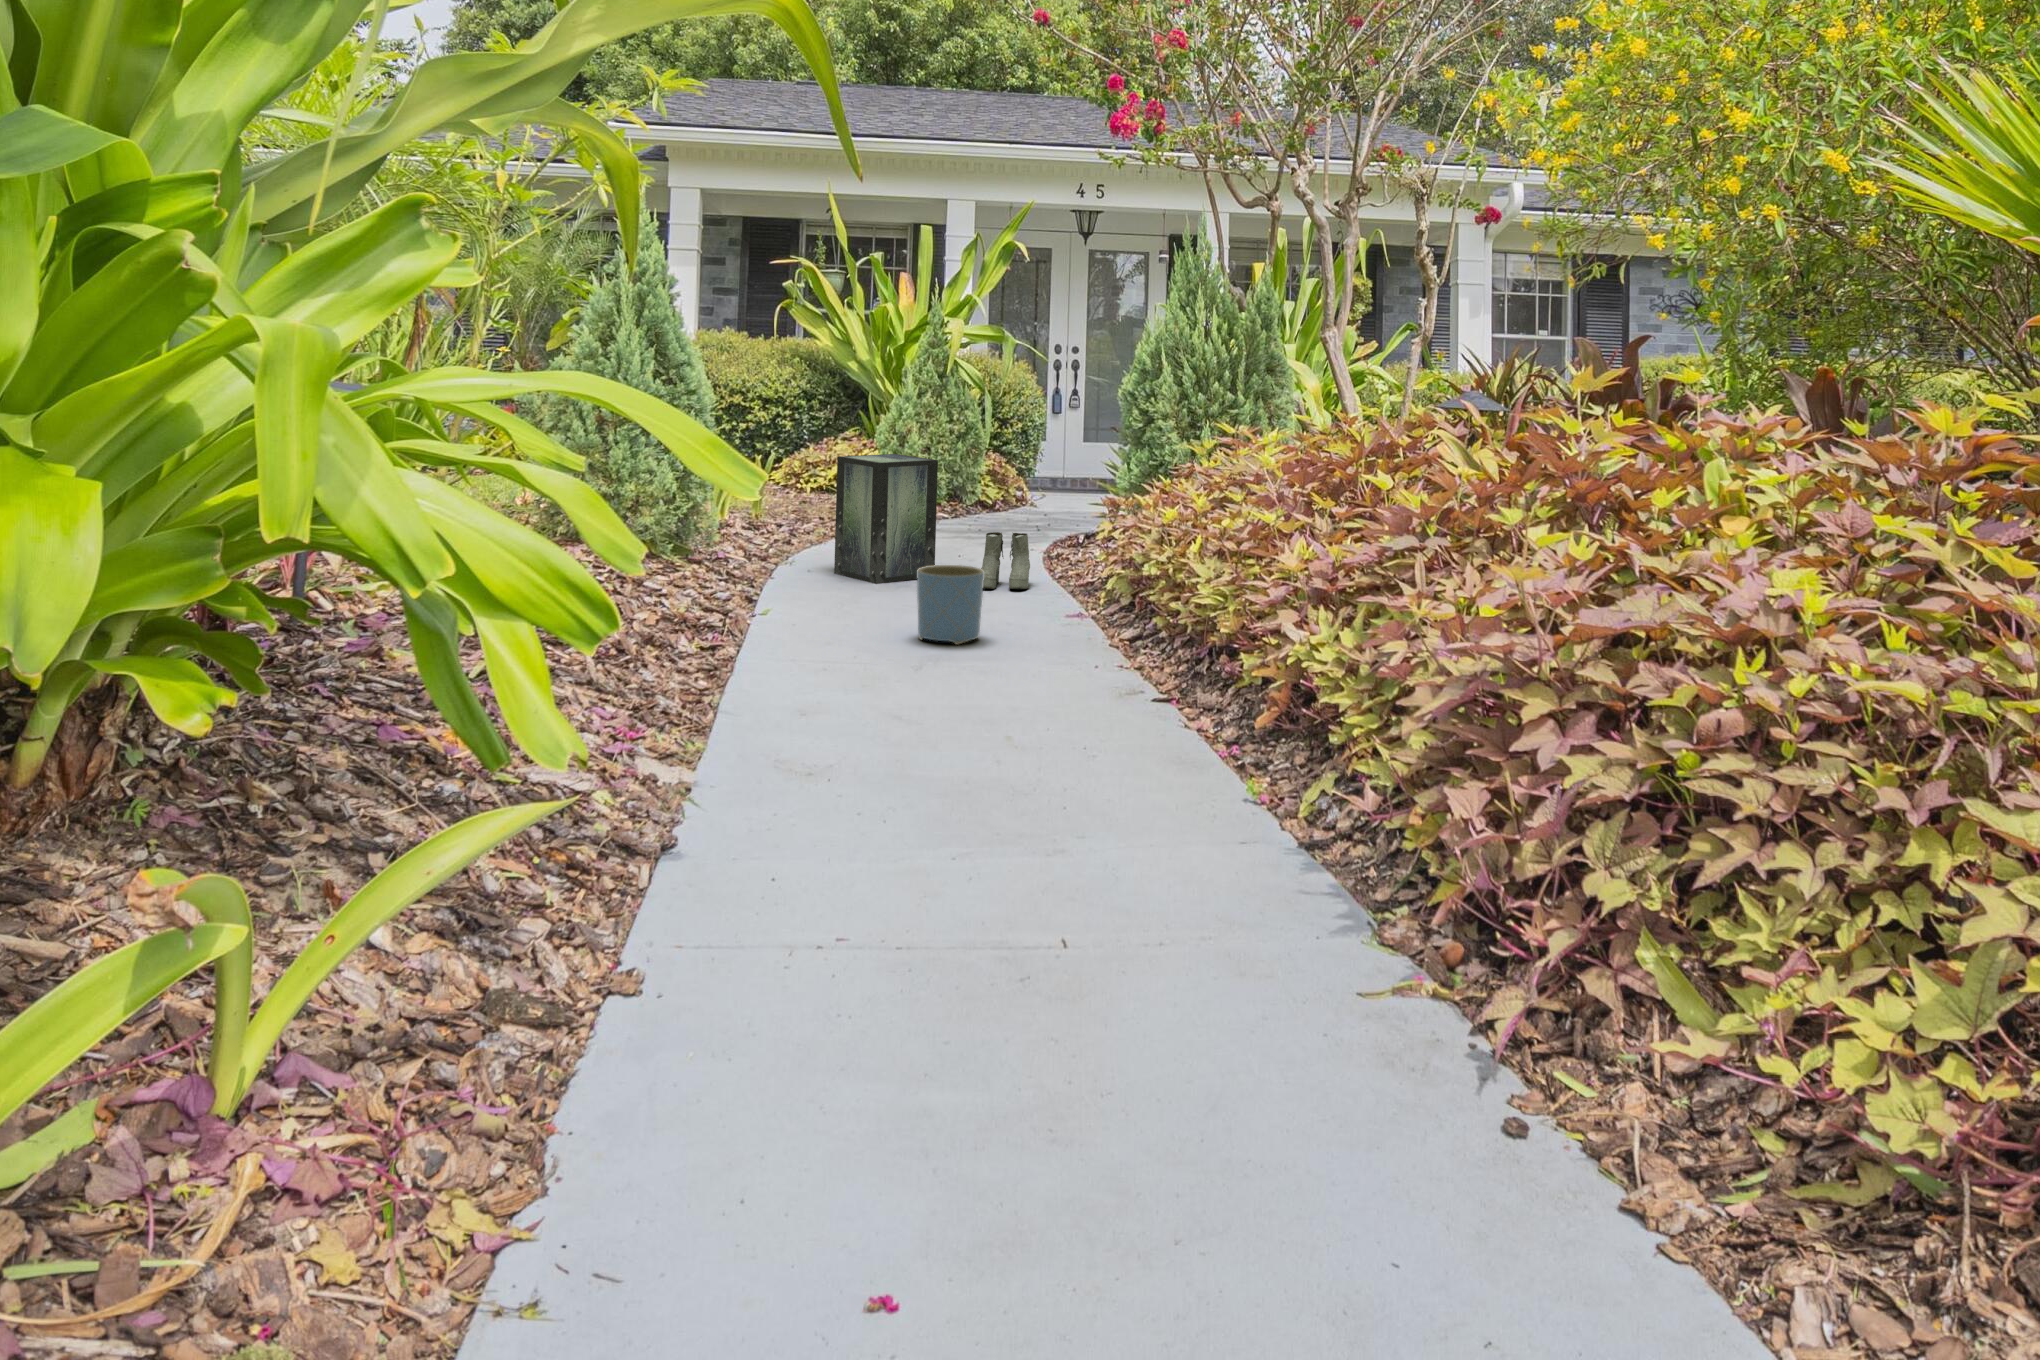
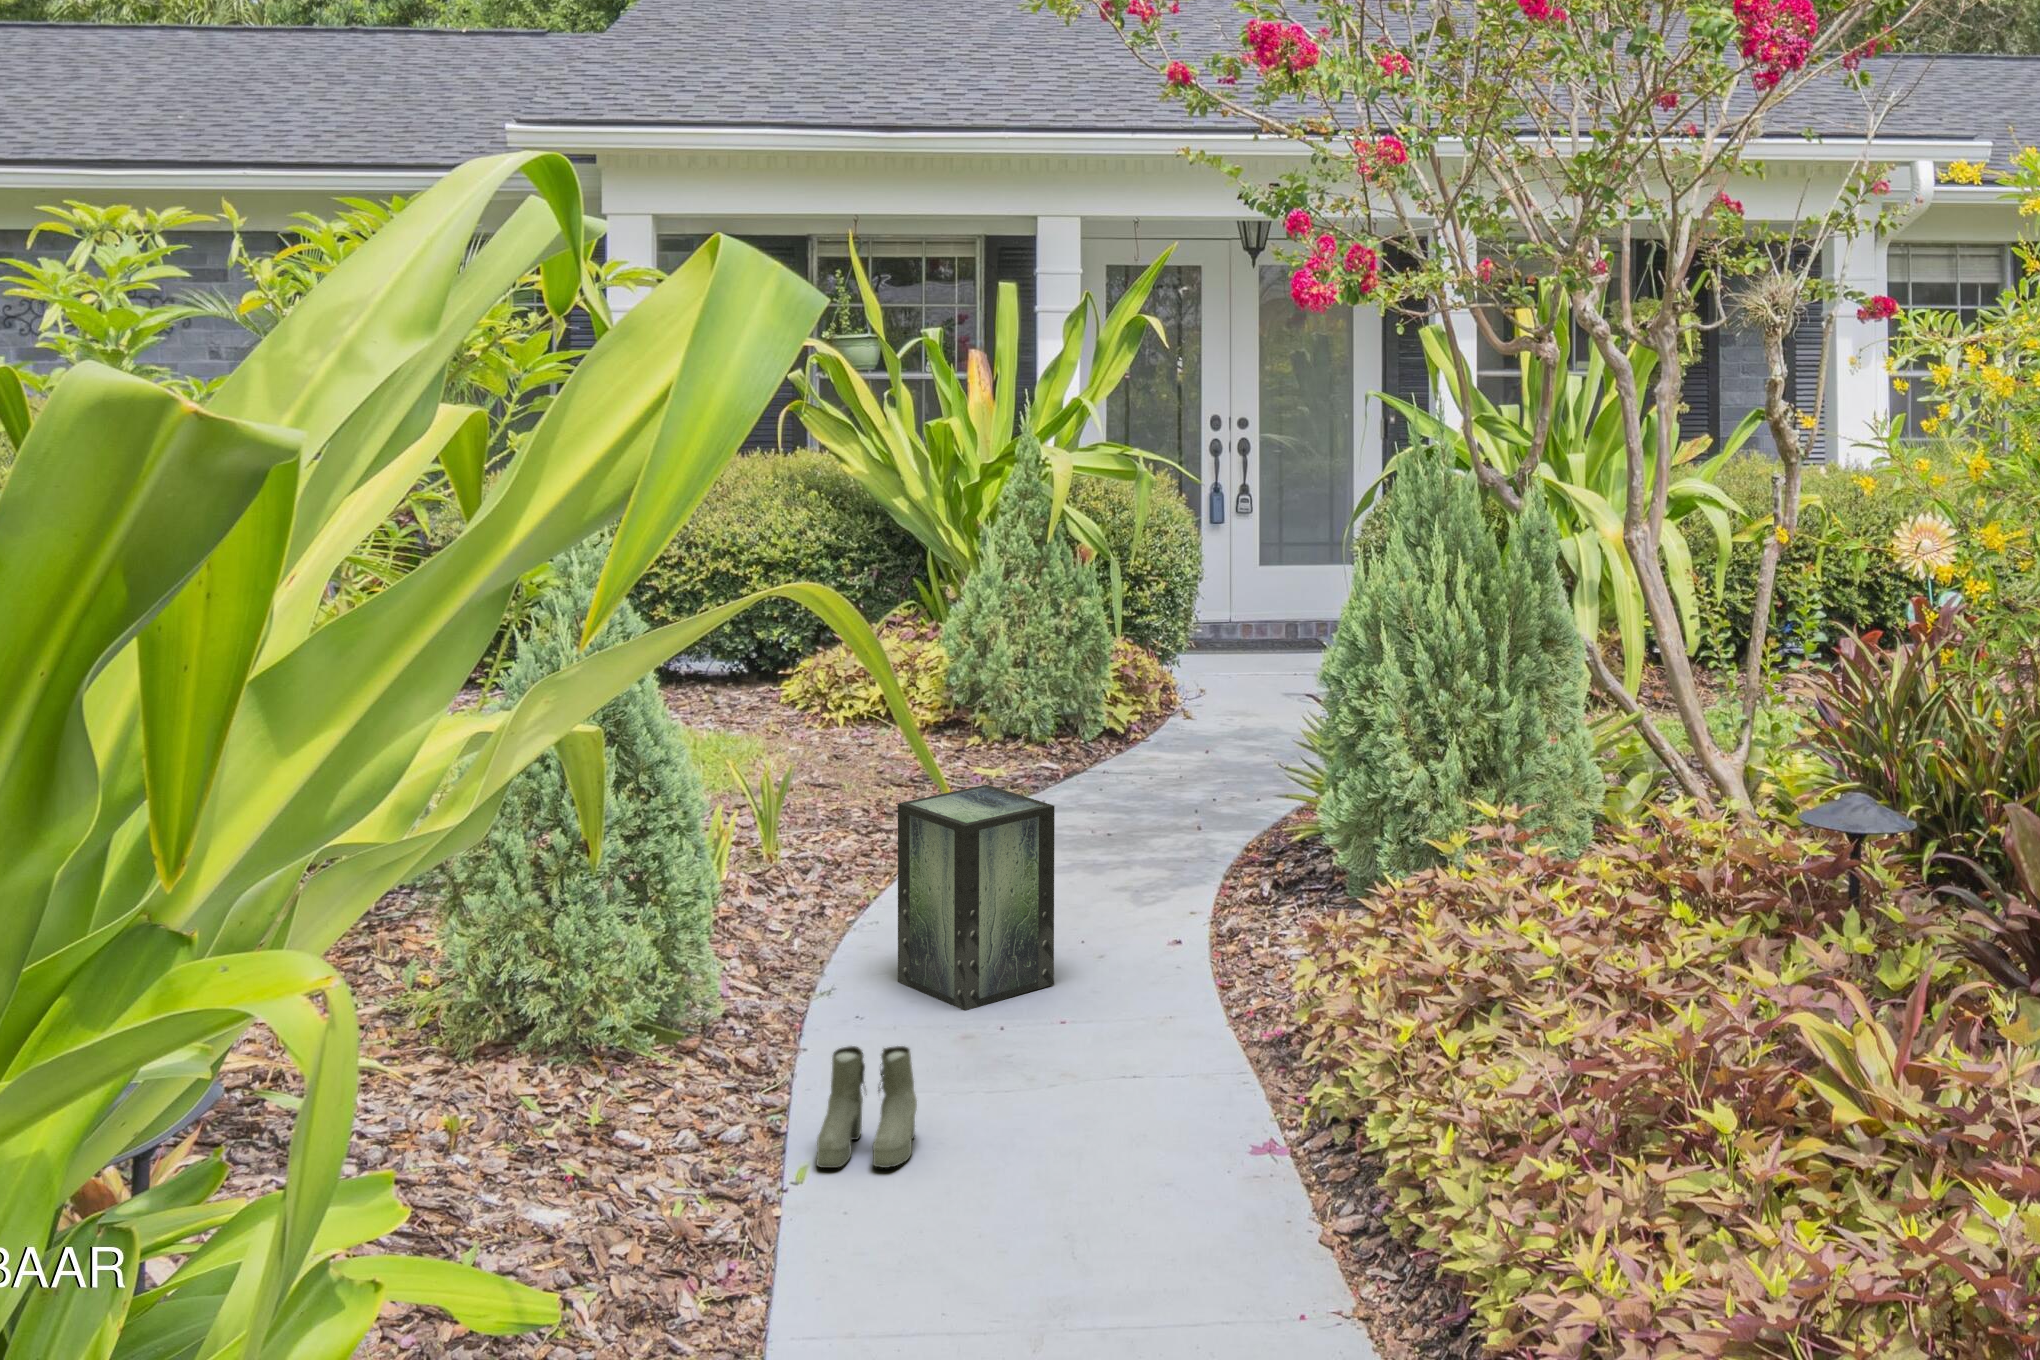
boots: present [981,532,1030,589] -> present [817,1046,917,1168]
planter: present [917,565,984,645] -> none [1037,1052,1141,1193]

